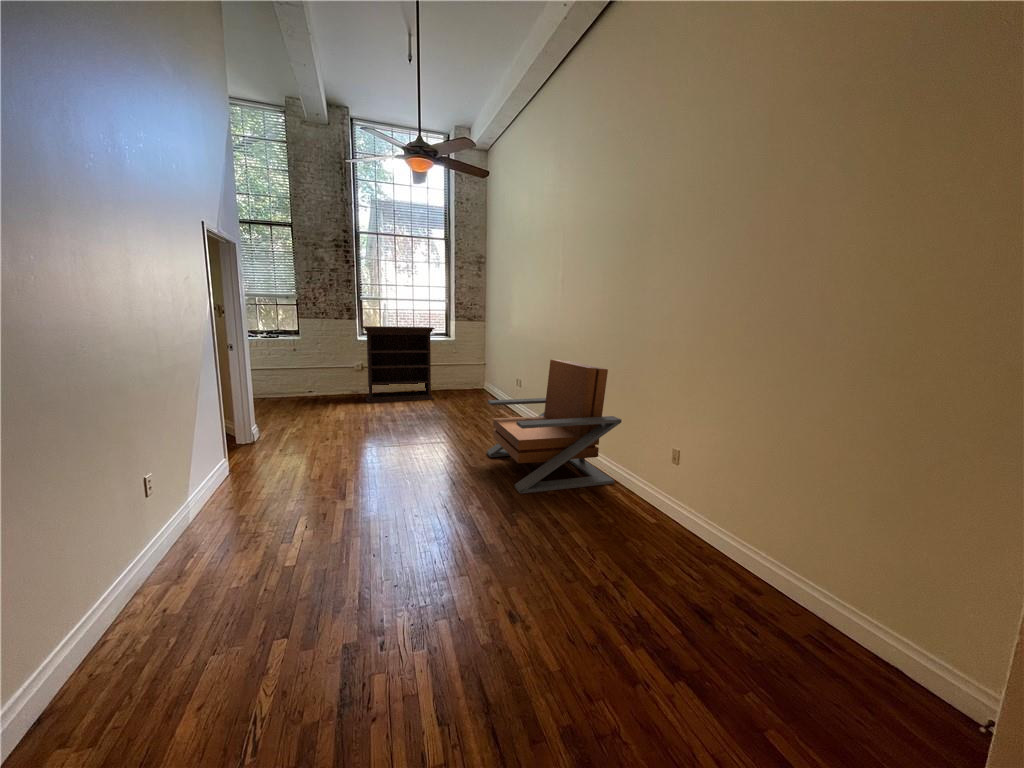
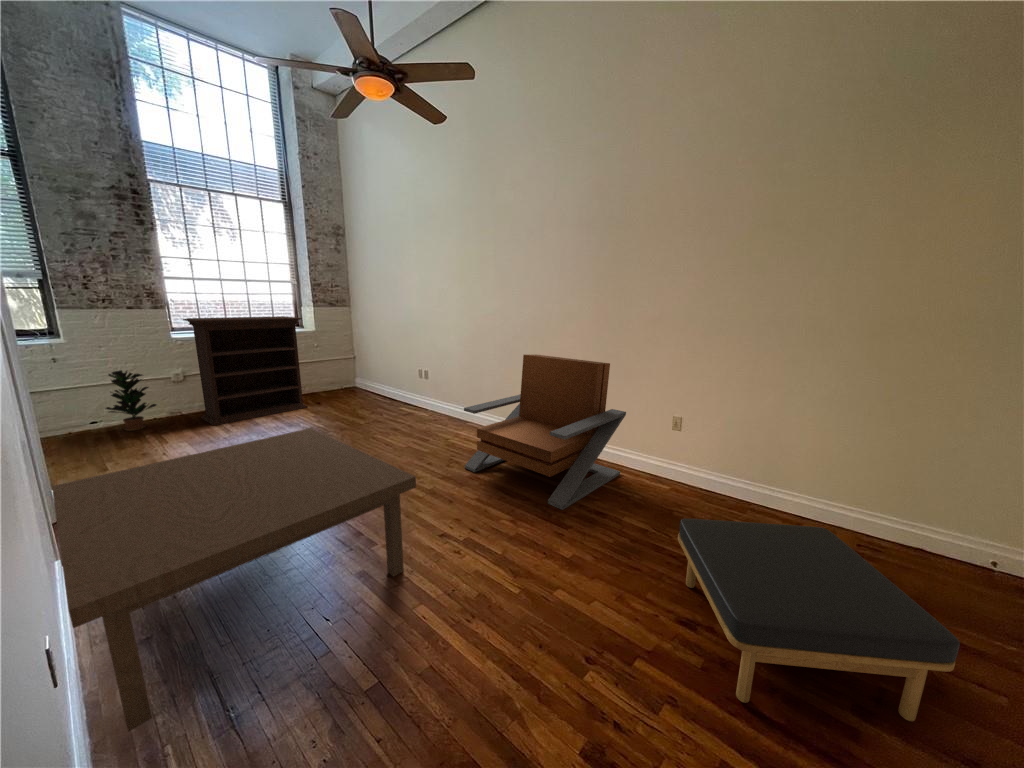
potted plant: none [313,359,341,400] -> present [106,370,156,431]
coffee table: none [168,398,374,518] -> present [52,428,416,731]
ottoman: none [453,497,664,695] -> present [678,519,960,721]

